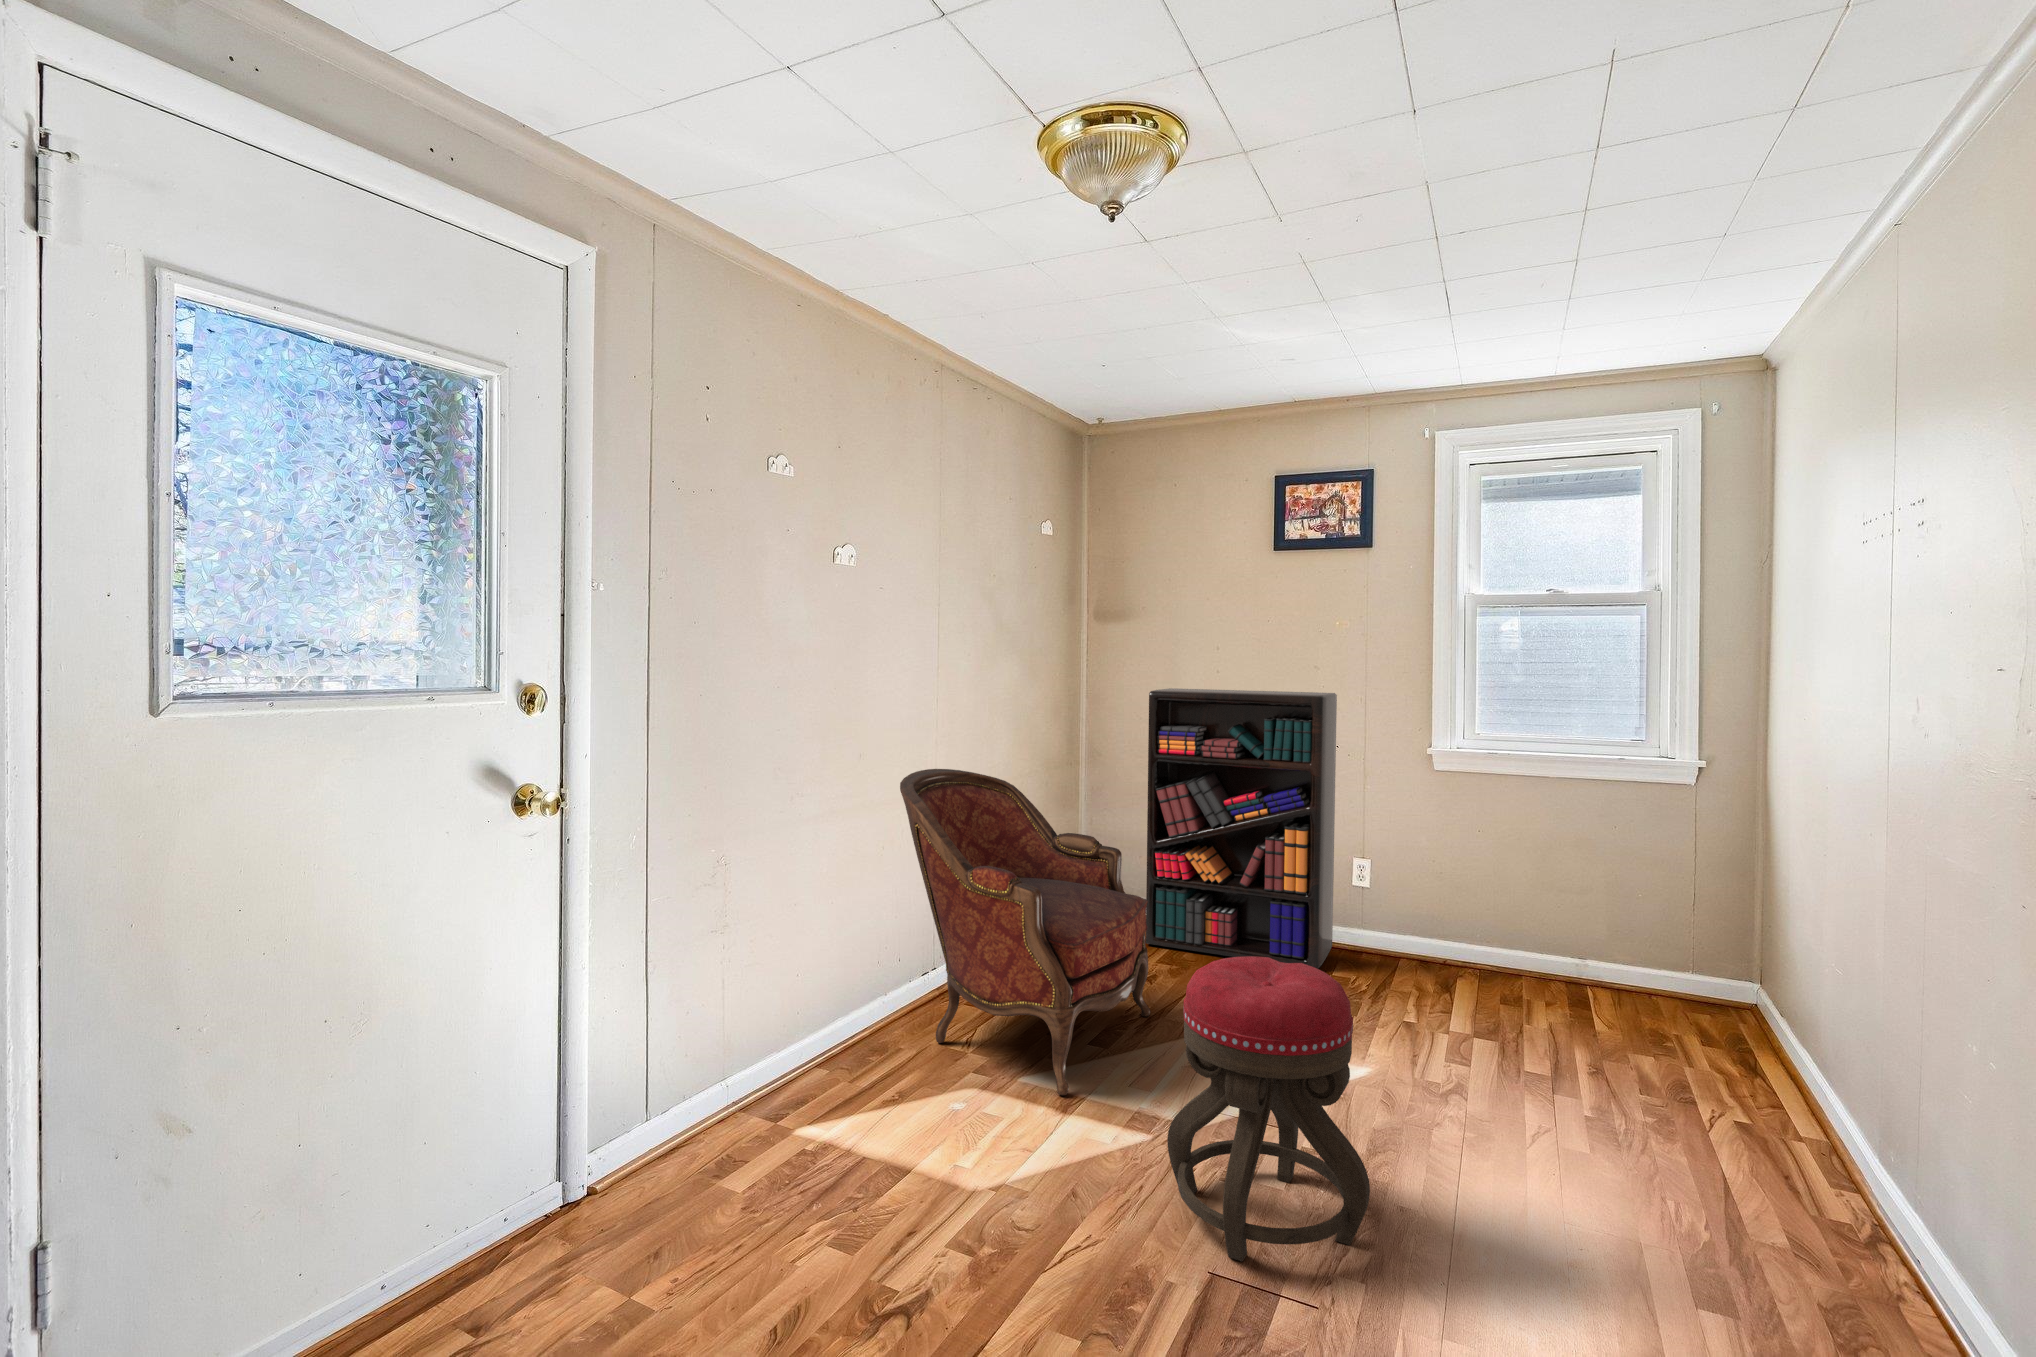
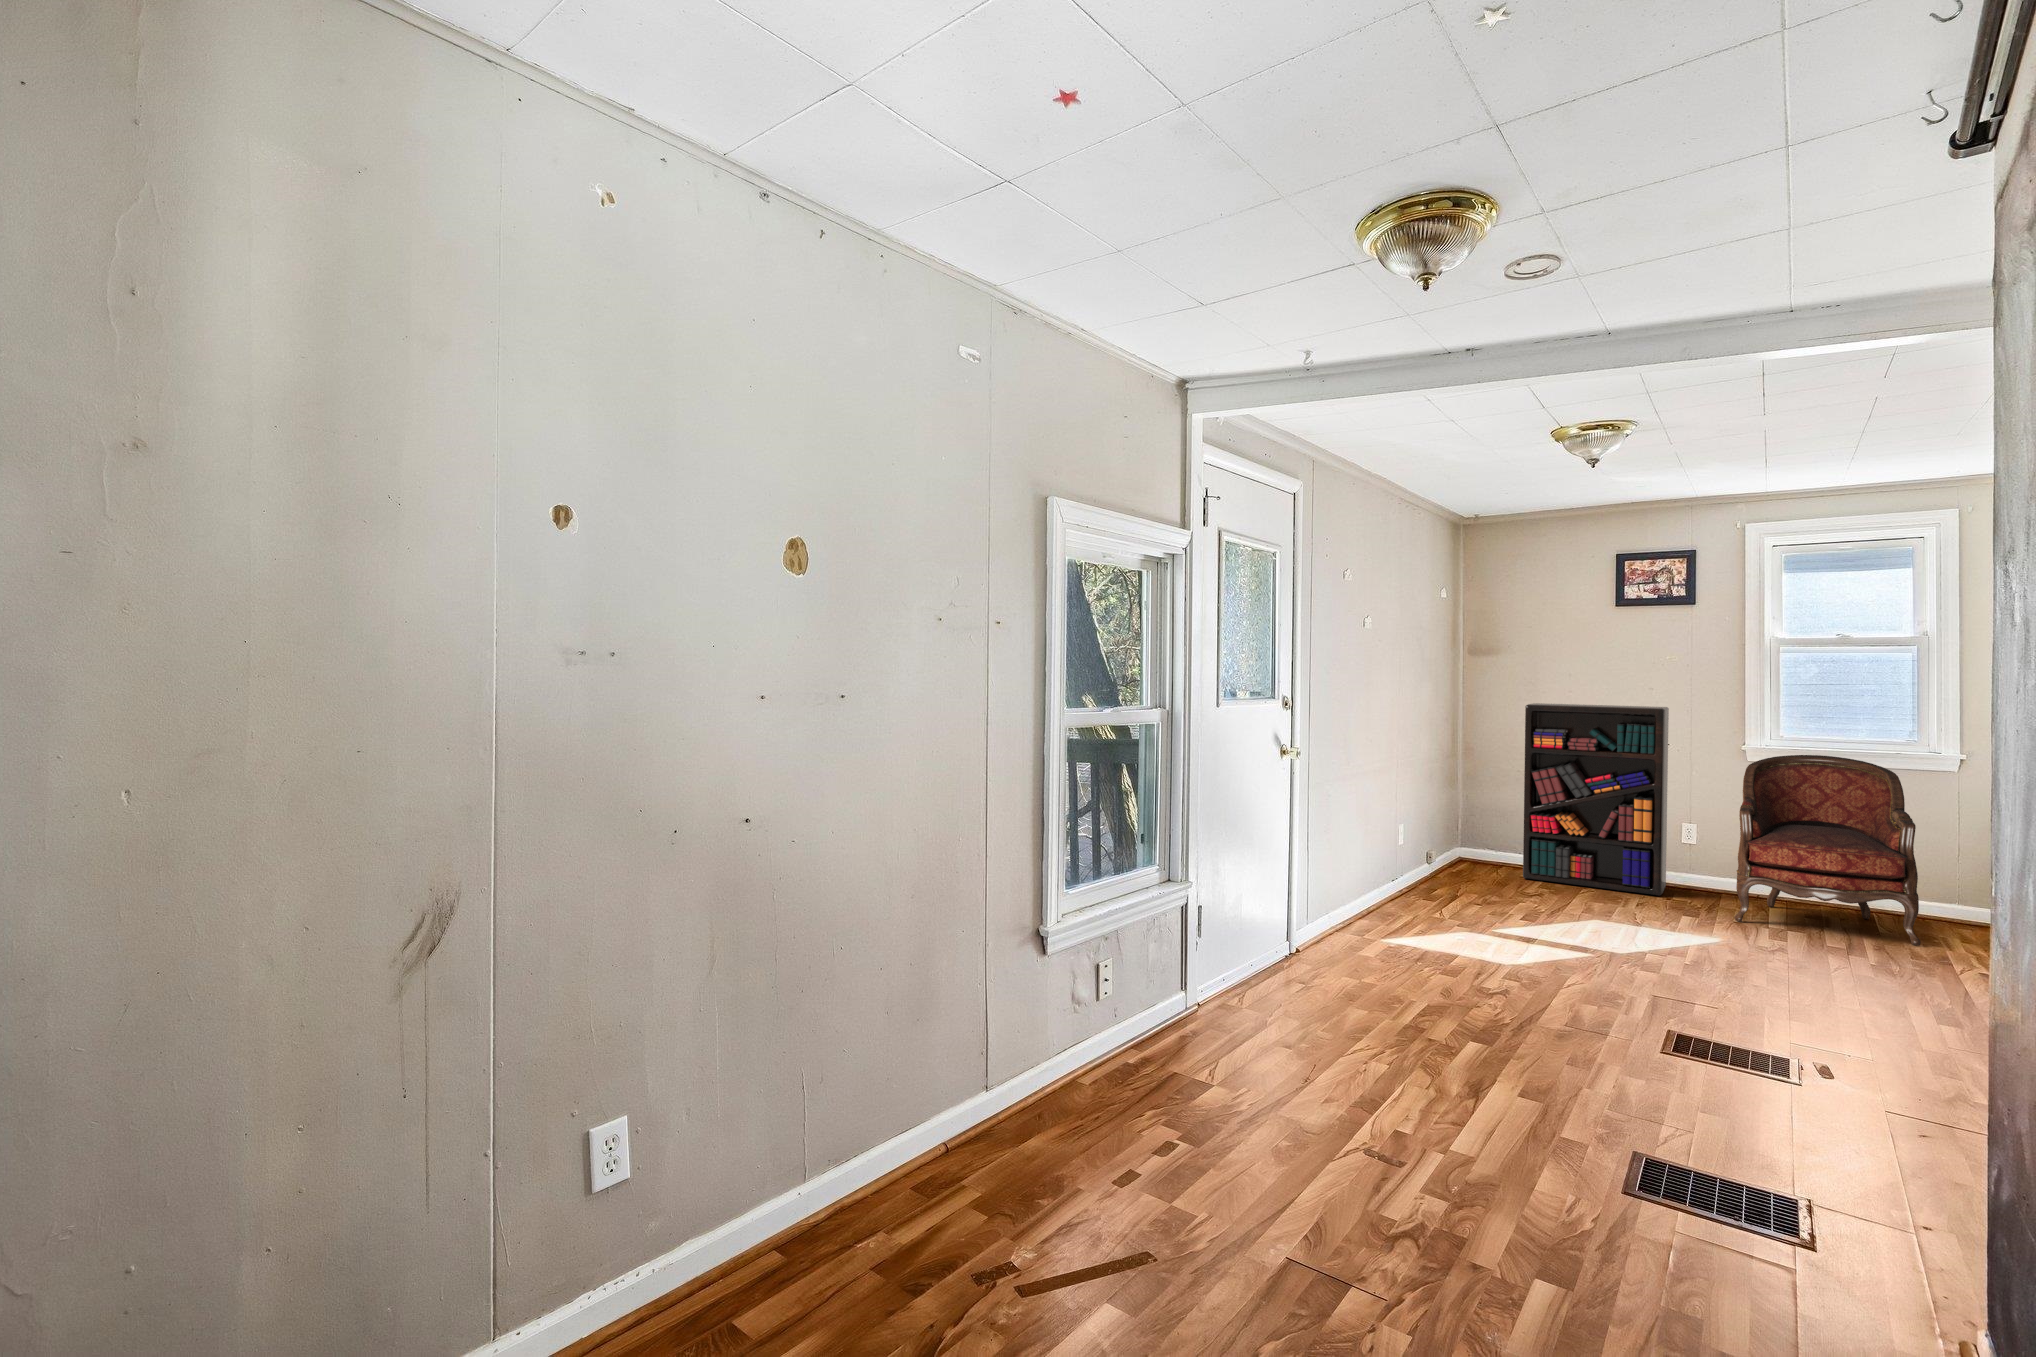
armchair: present [900,769,1150,1095] -> present [1735,755,1920,945]
ottoman: present [1167,956,1370,1262] -> none [1613,848,1743,994]

